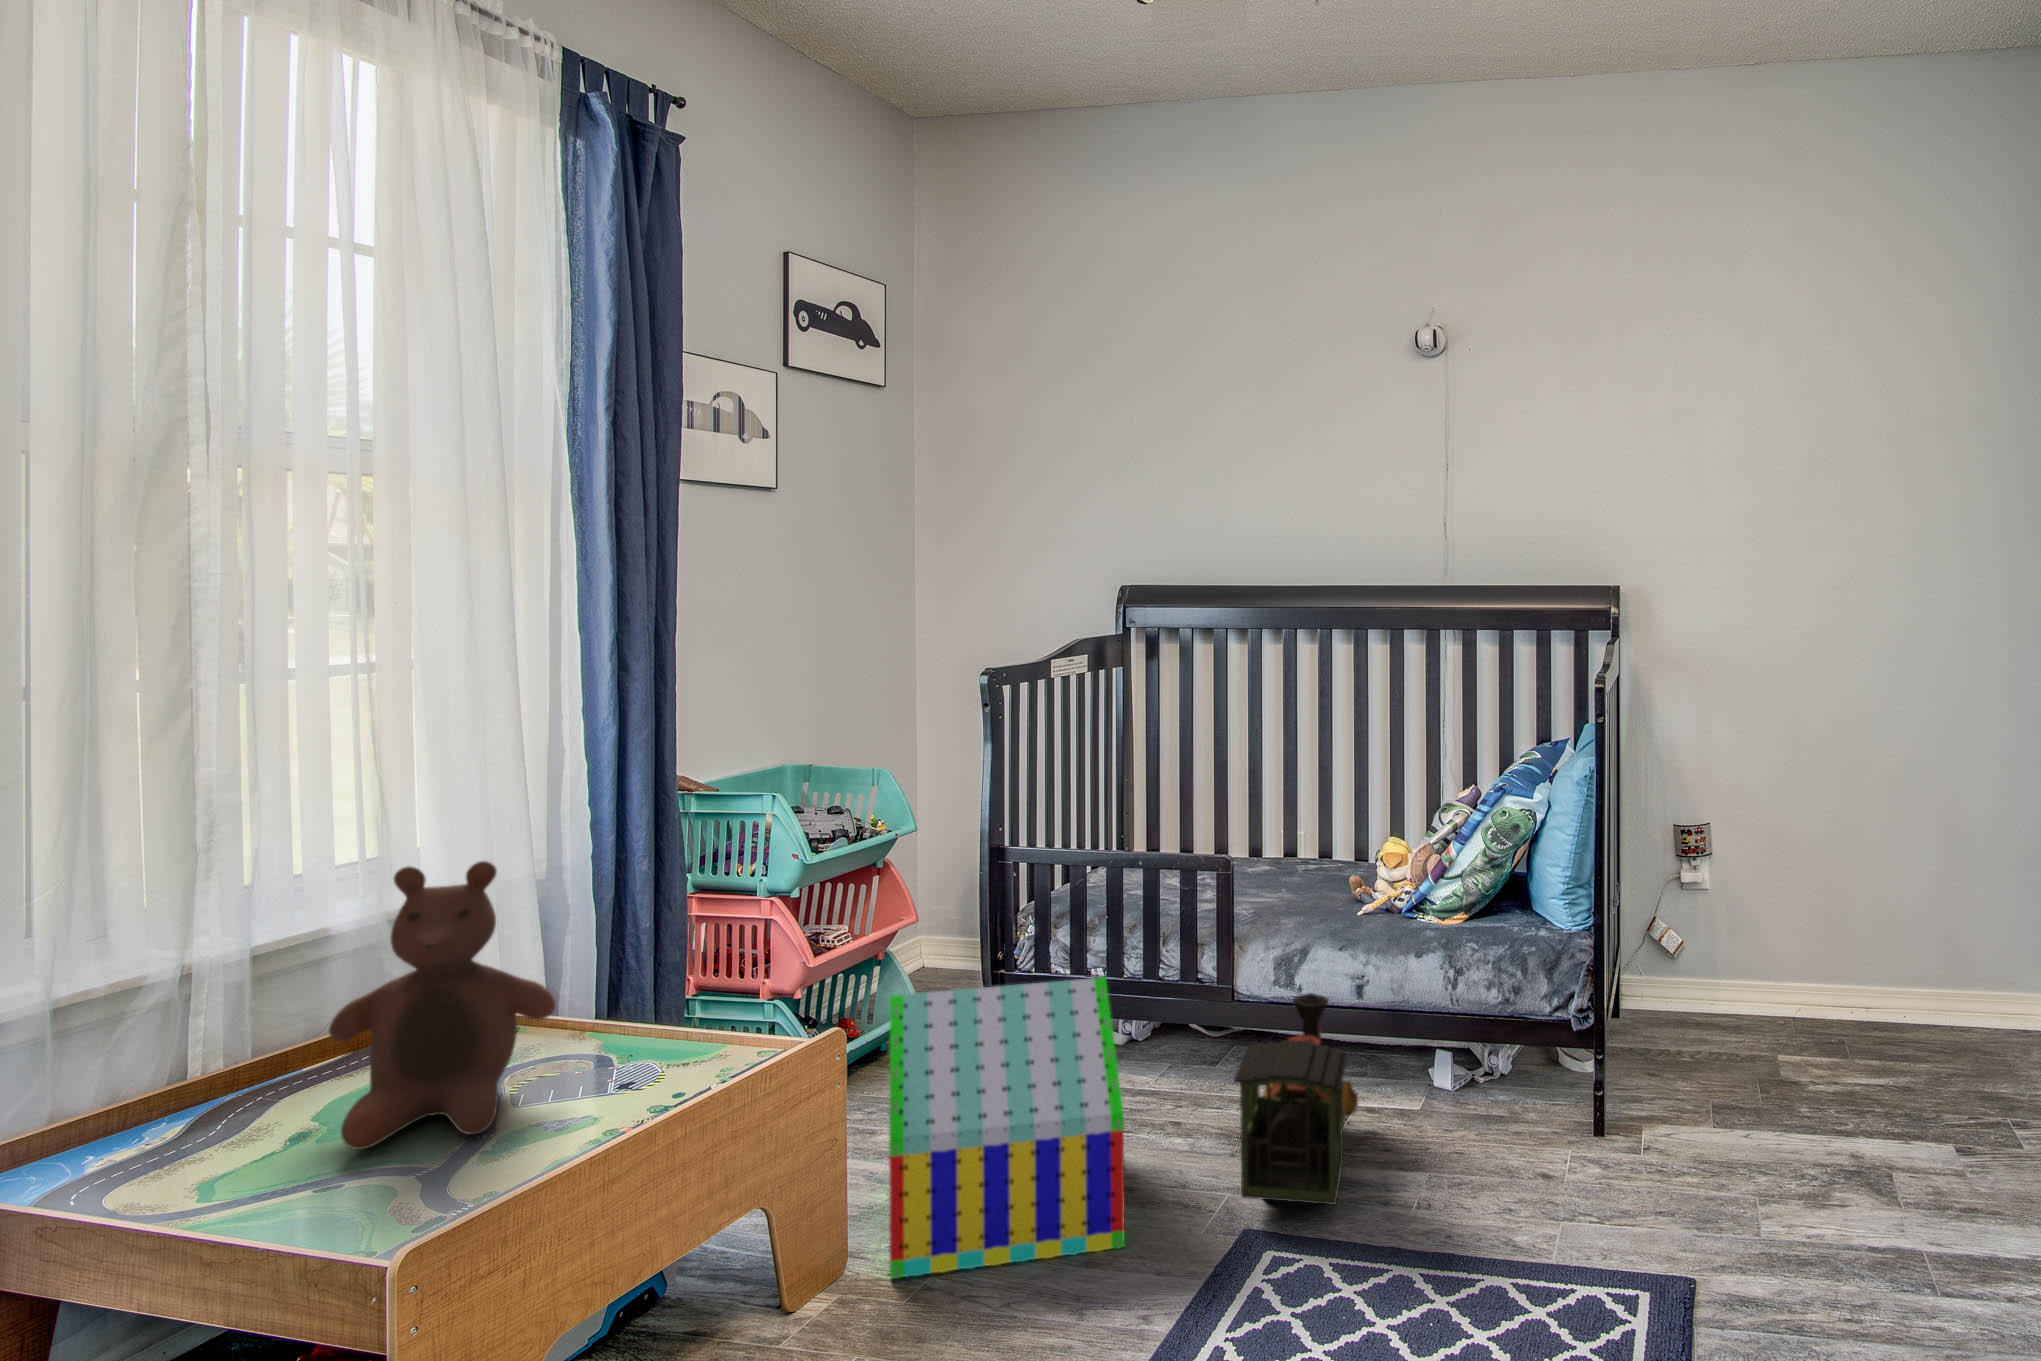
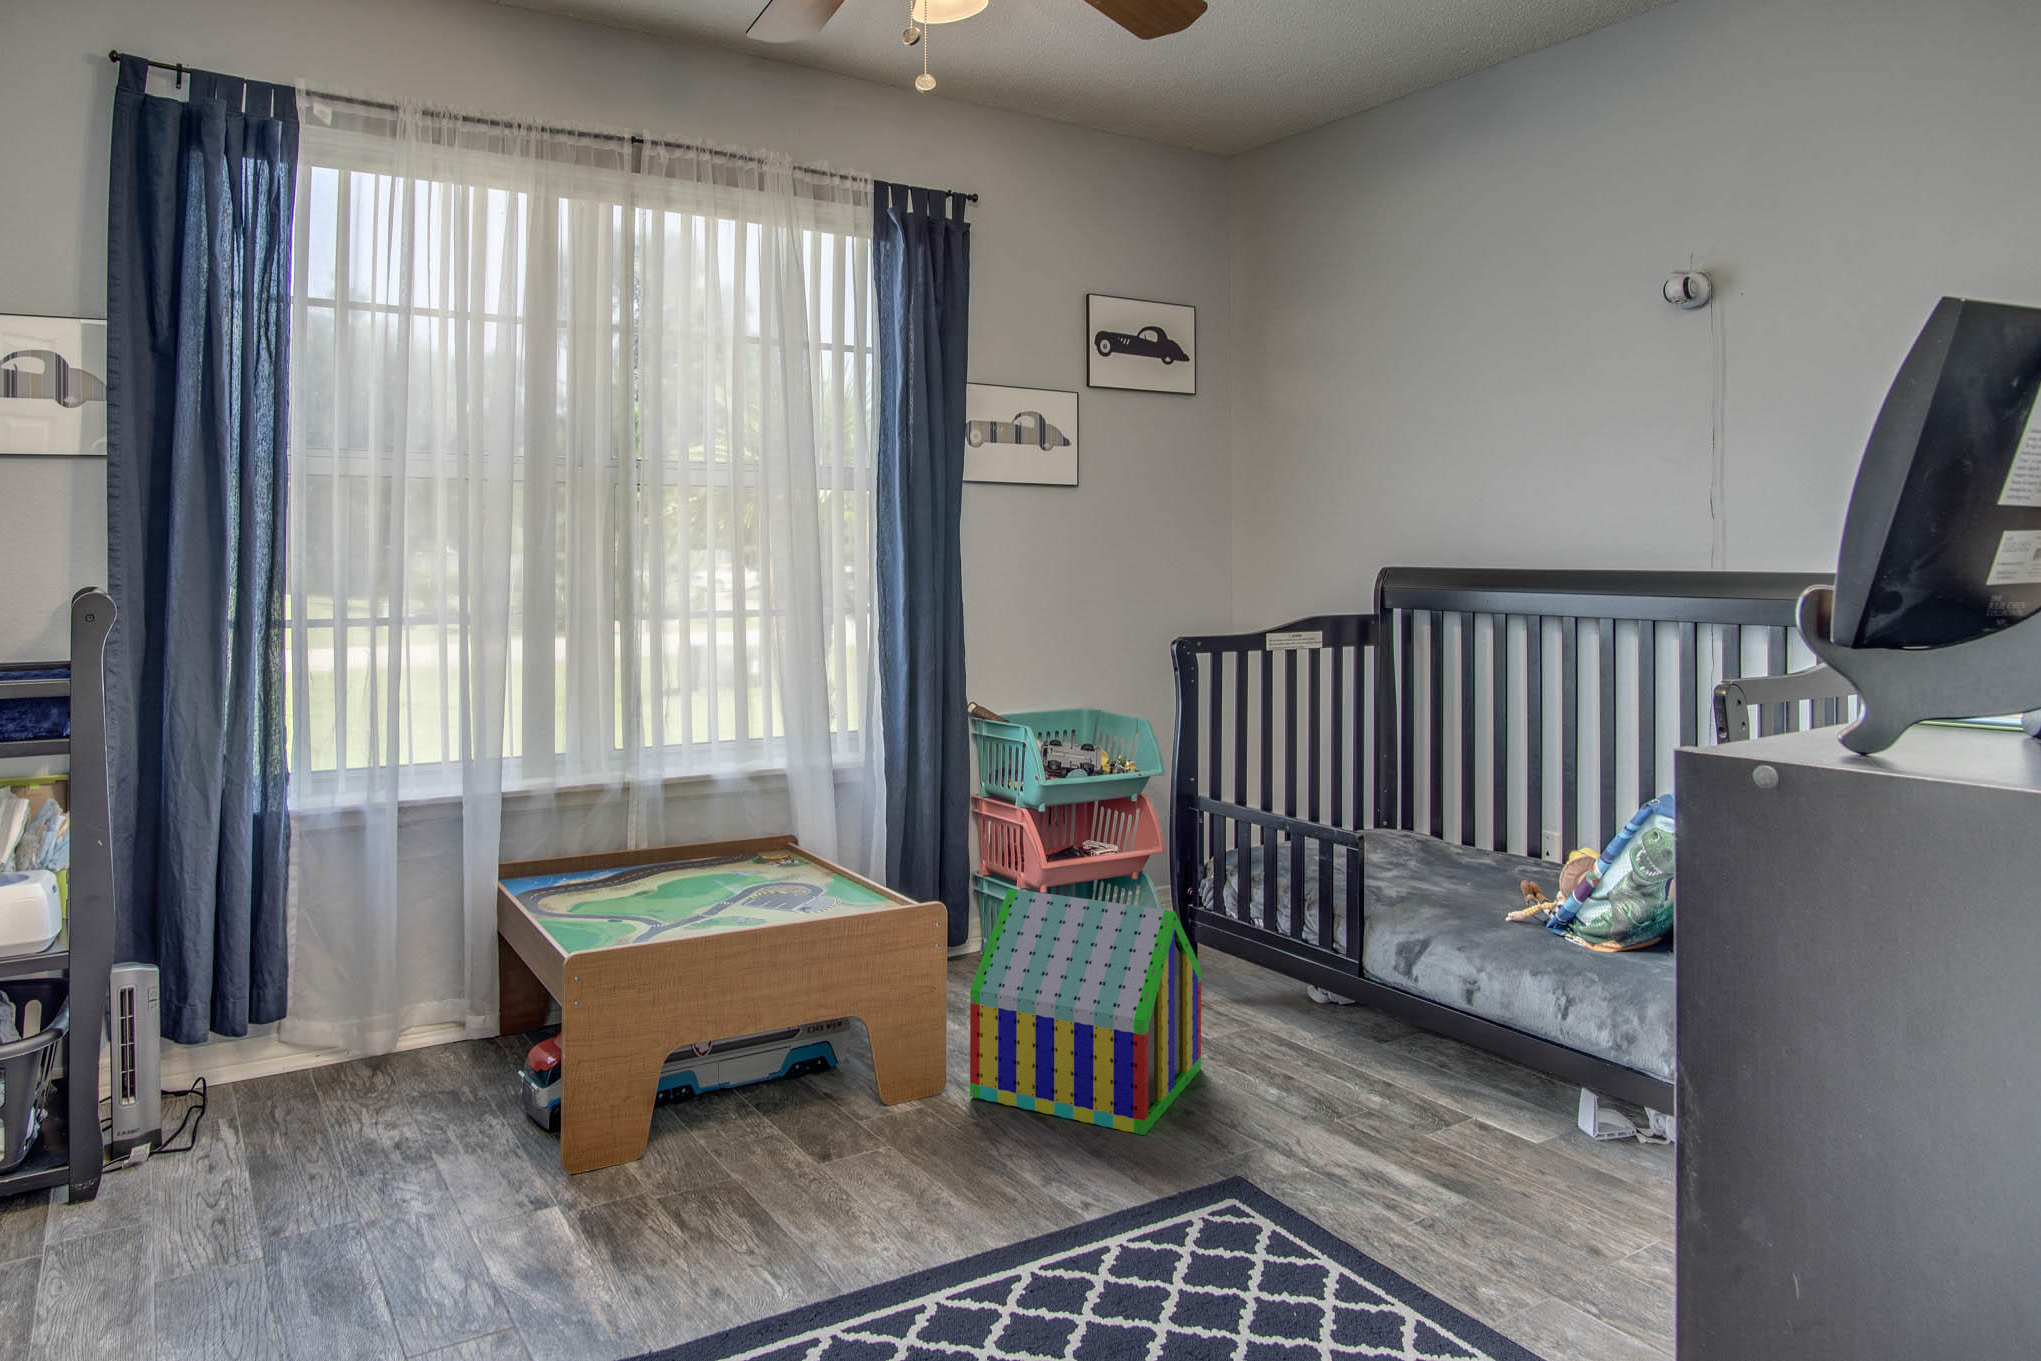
stuffed bear: present [329,861,556,1150] -> none [642,736,770,905]
toy train: present [1234,993,1358,1205] -> none [1248,979,1458,1165]

